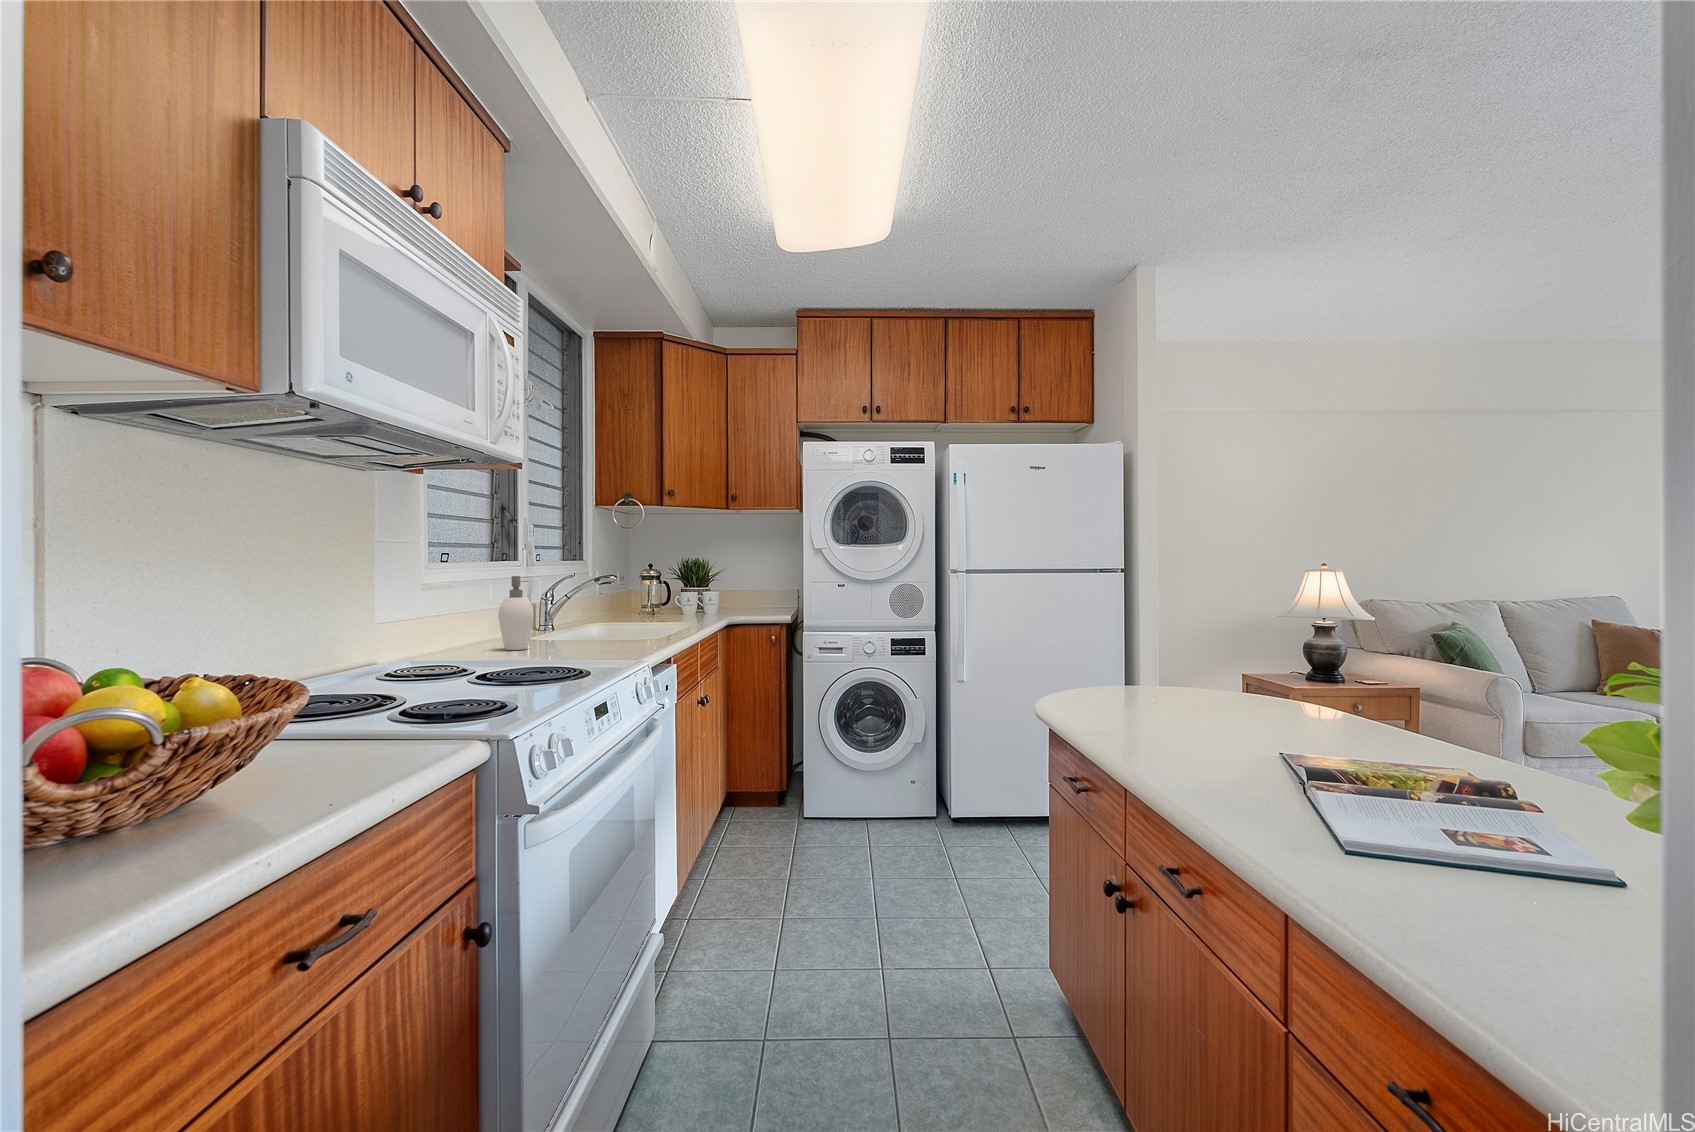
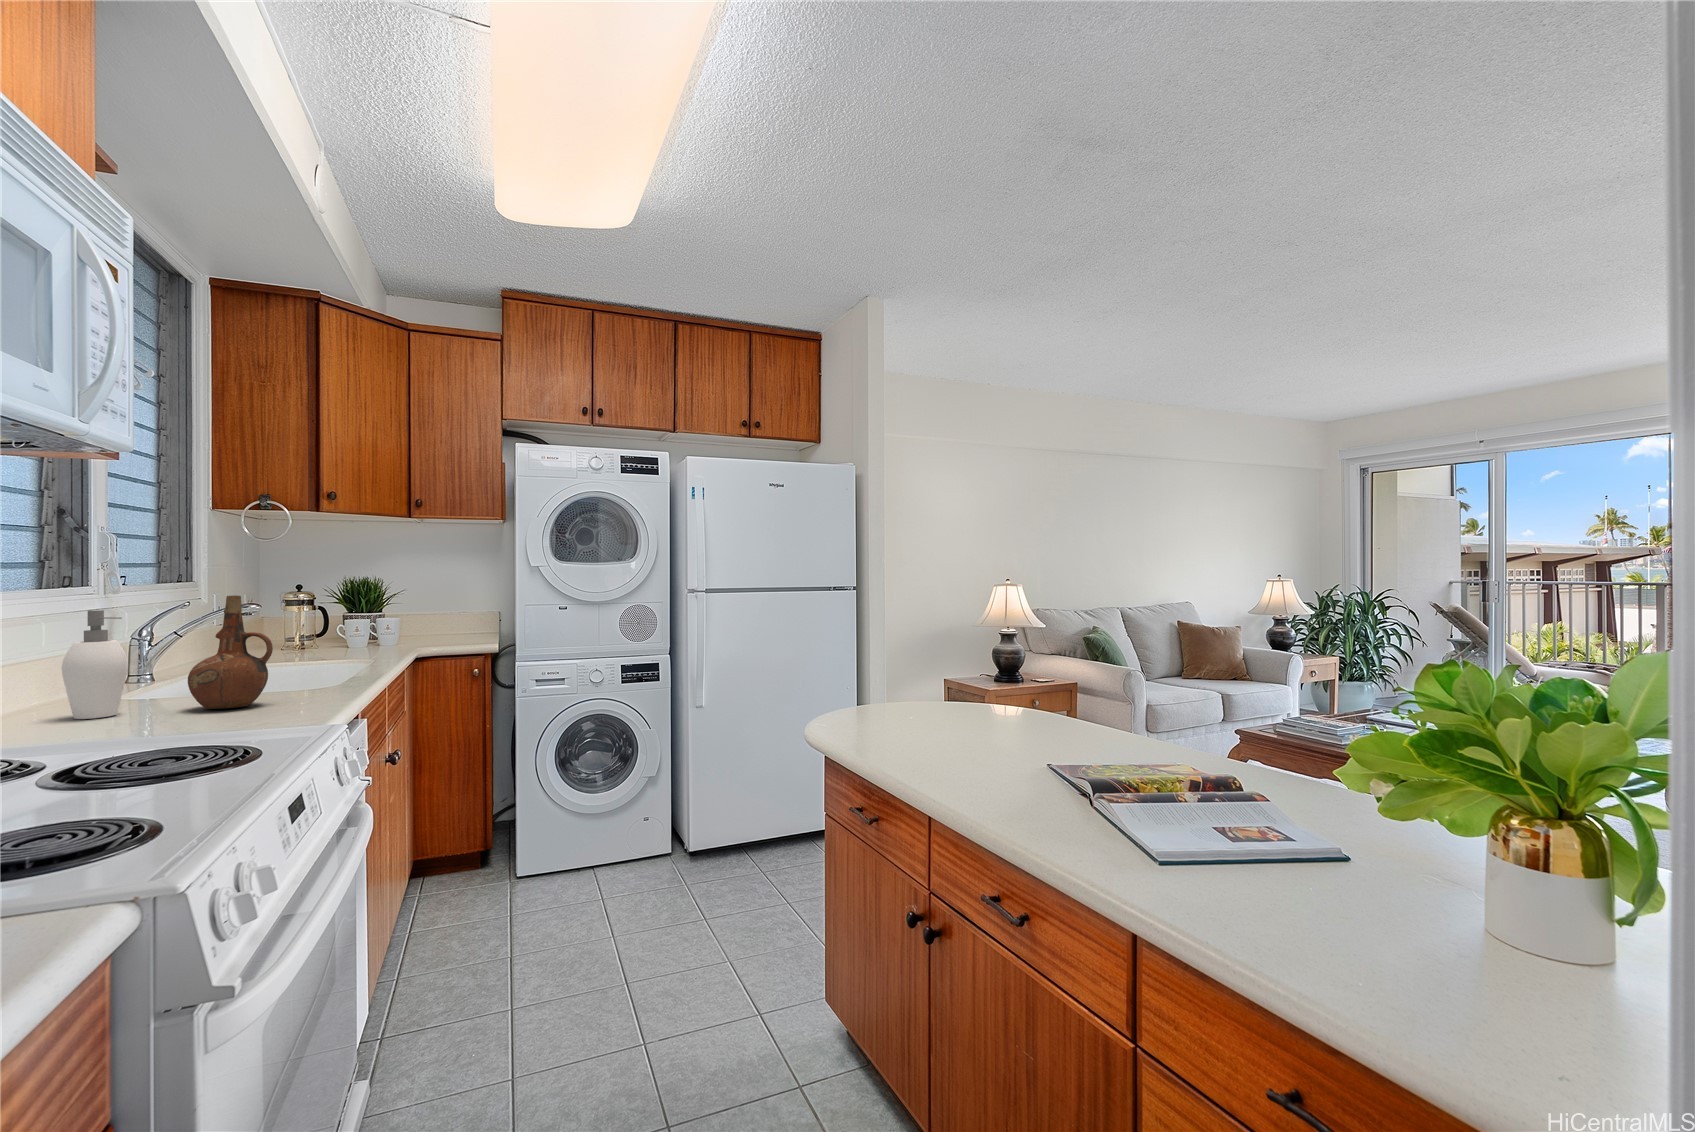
ceramic pitcher: none [566,567,617,649] -> present [188,595,273,709]

